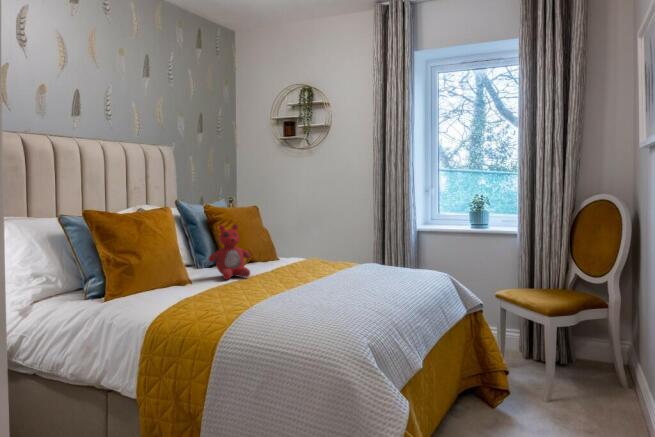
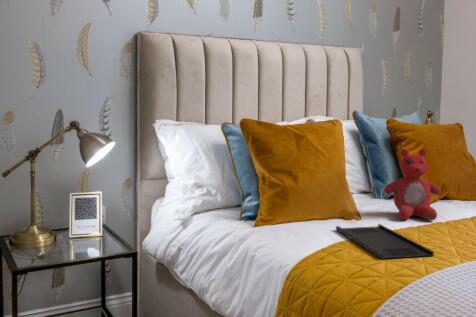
tray: none [176,284,254,305] -> present [336,224,434,259]

